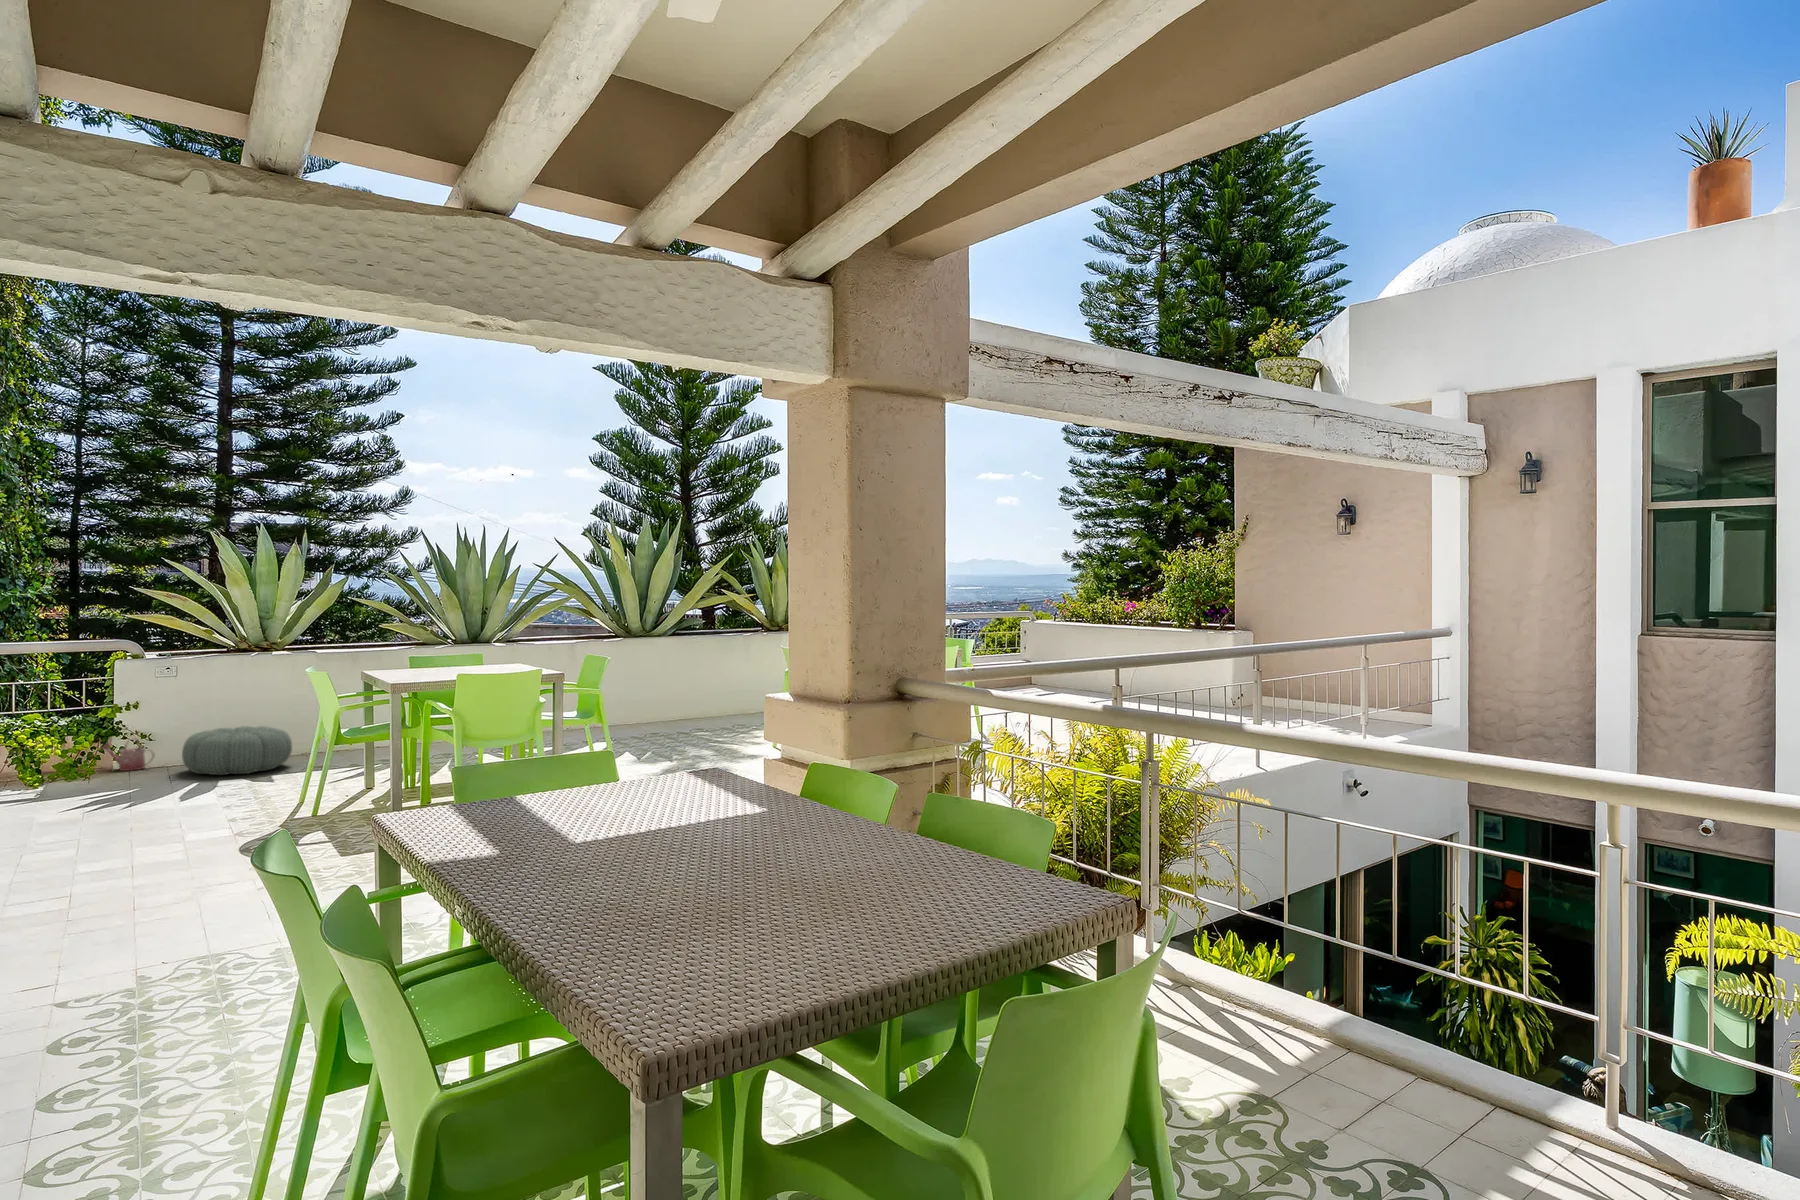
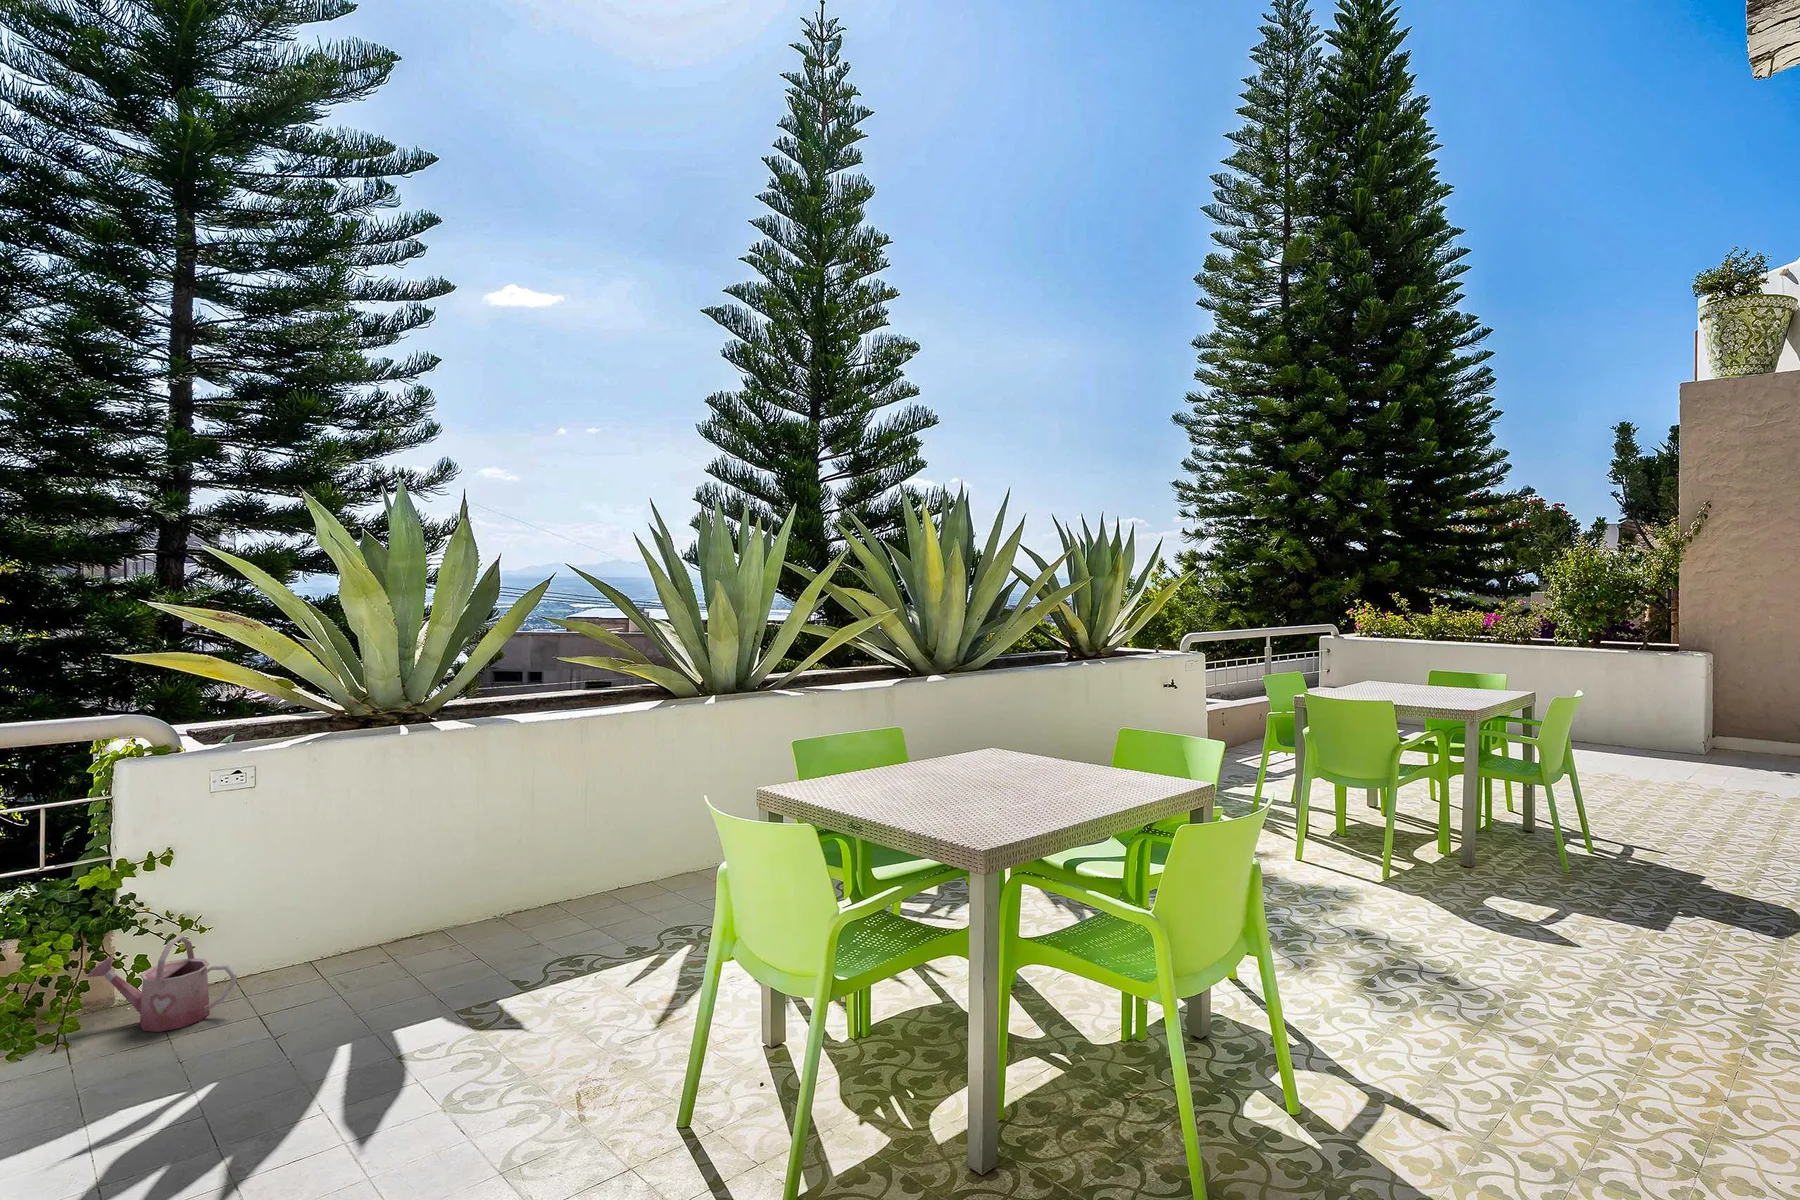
pouf: present [182,726,292,775] -> none [322,880,580,1039]

